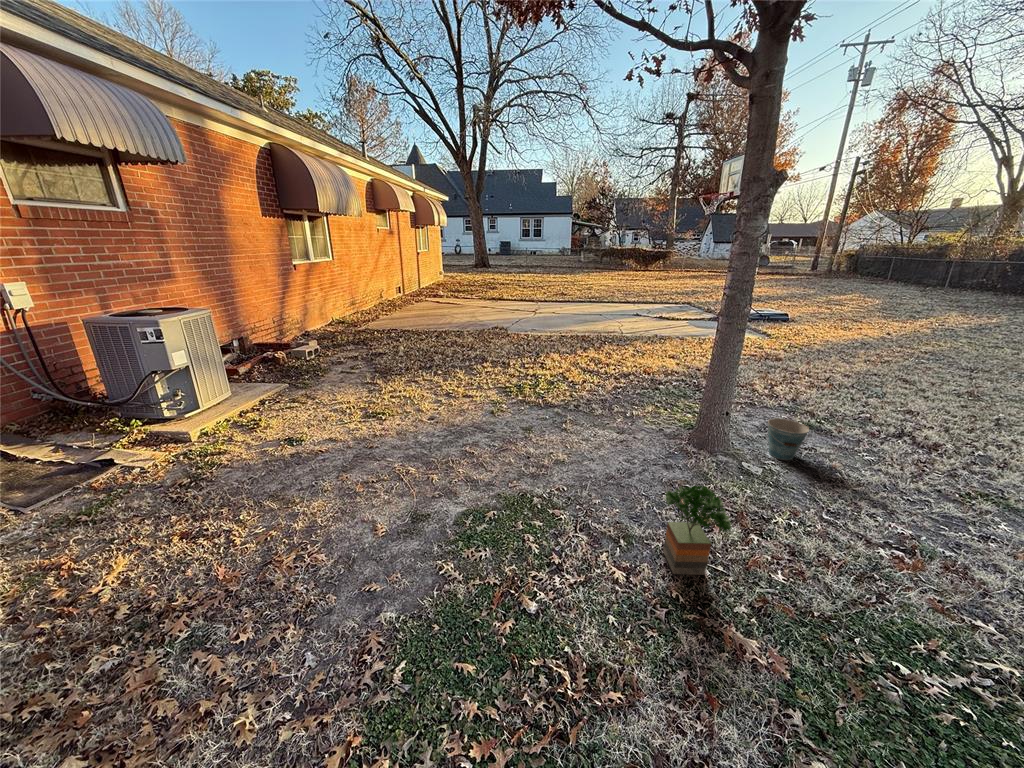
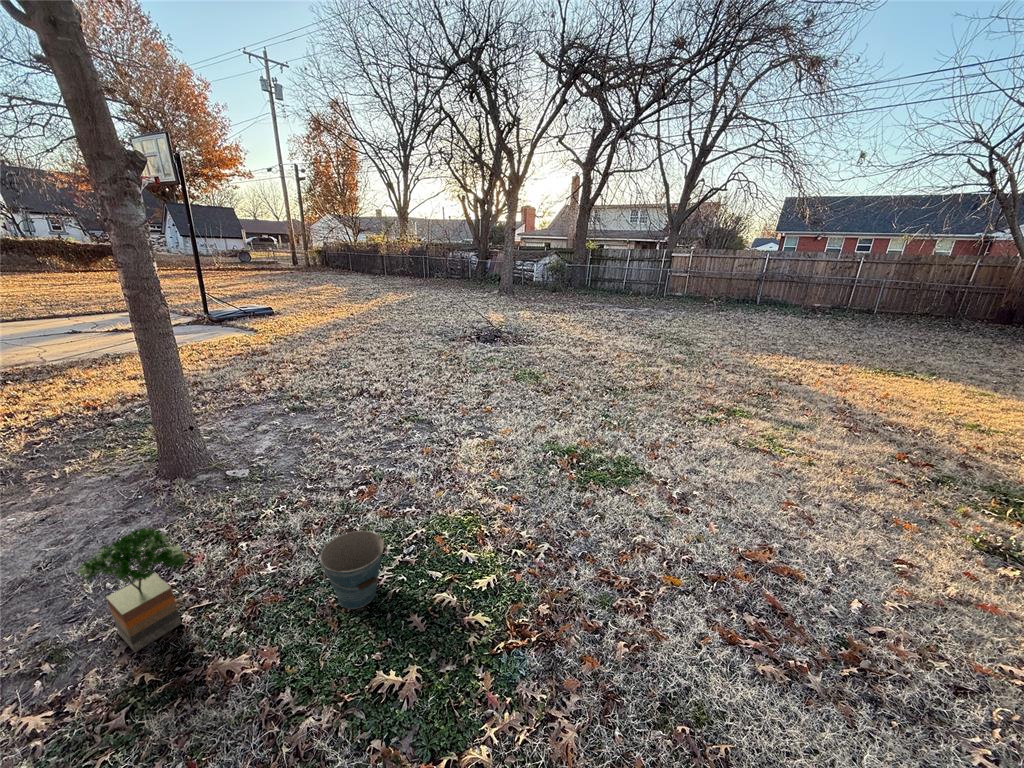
bucket: present [768,418,809,460] -> present [320,531,386,609]

